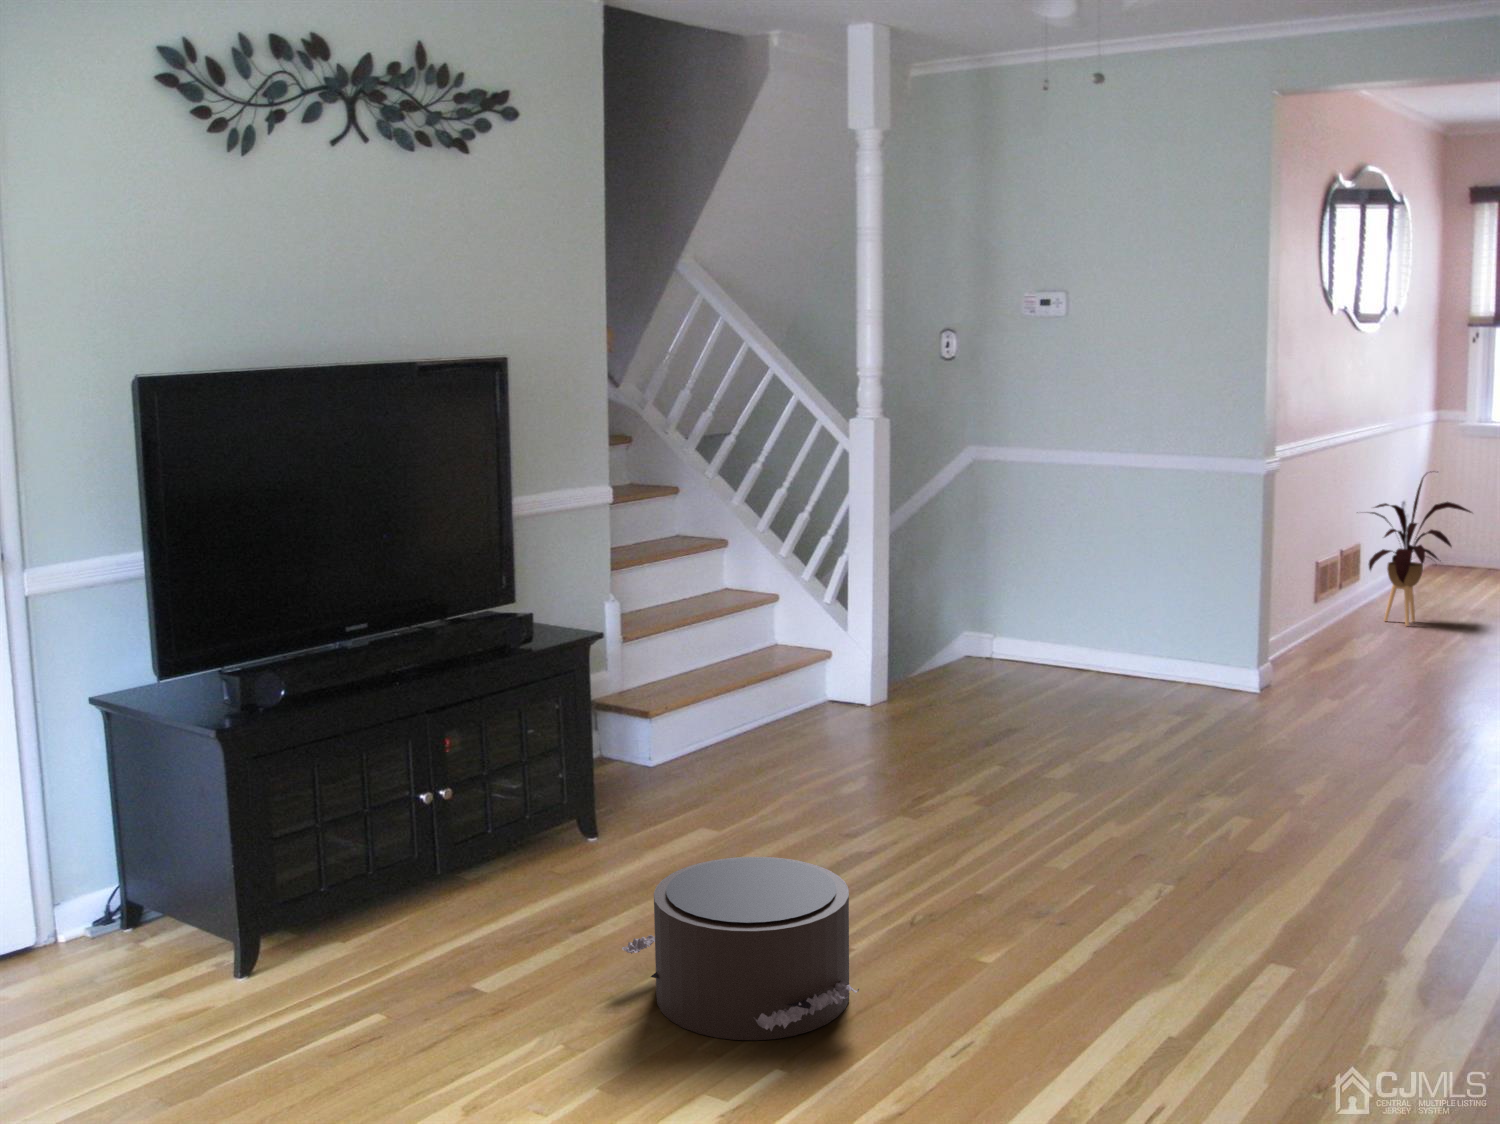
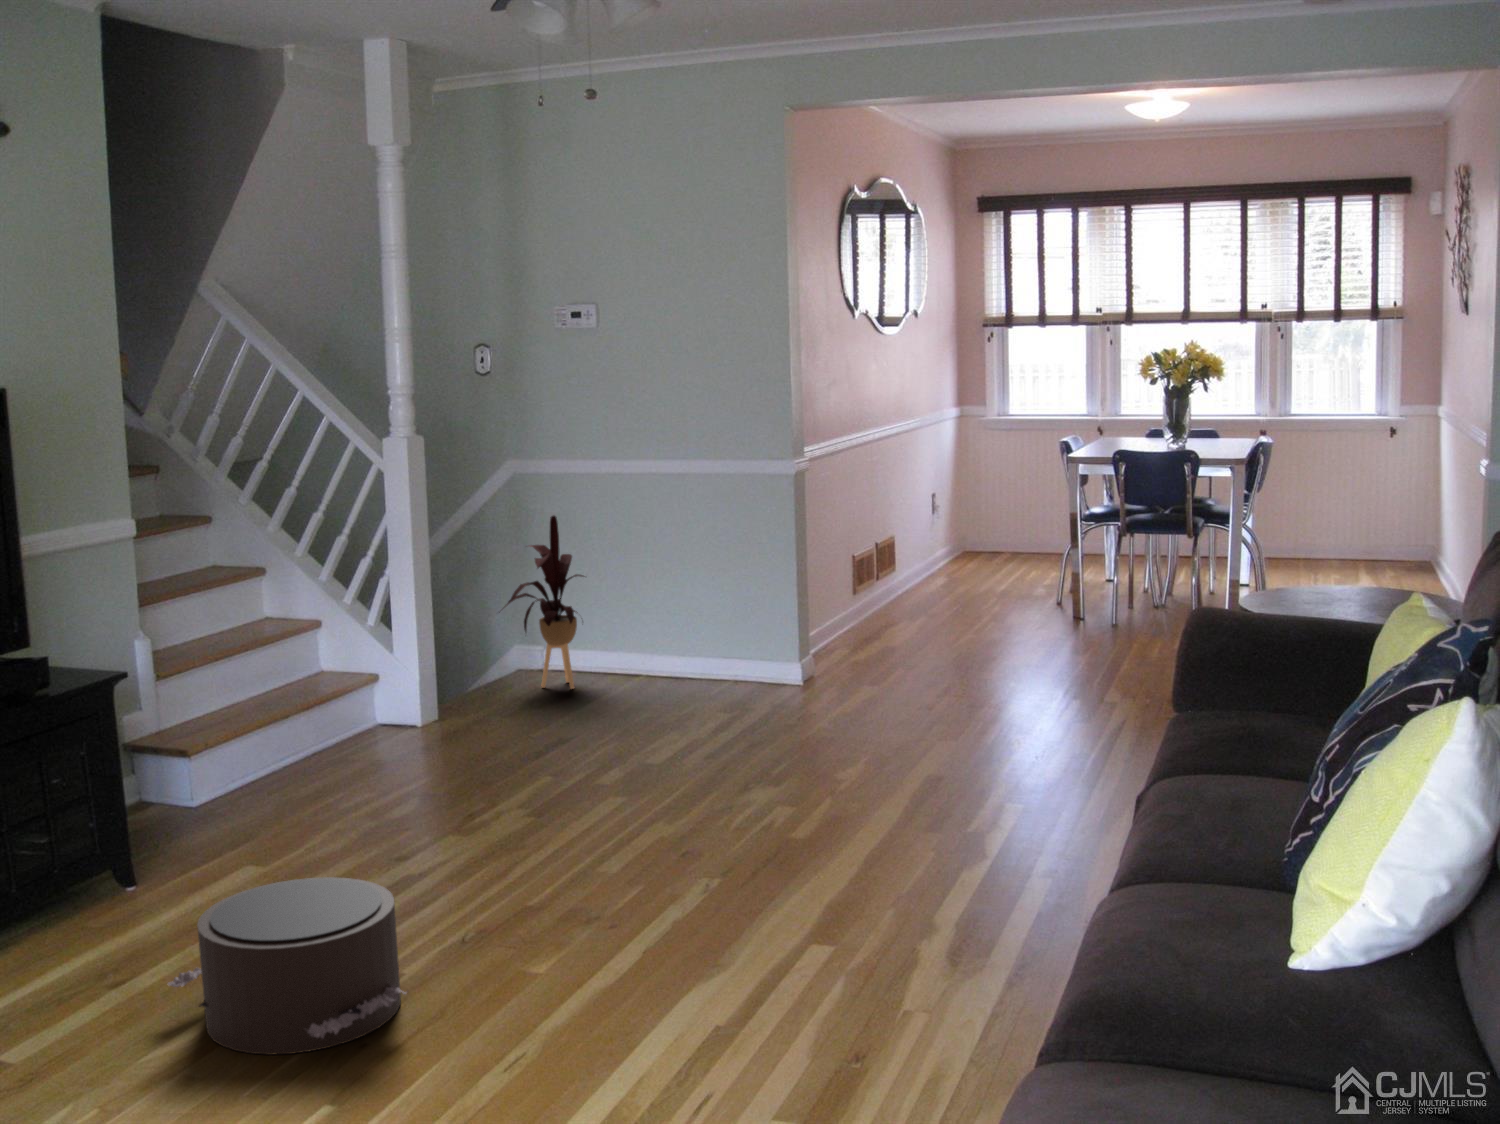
house plant: present [1369,474,1472,626] -> present [504,515,584,689]

